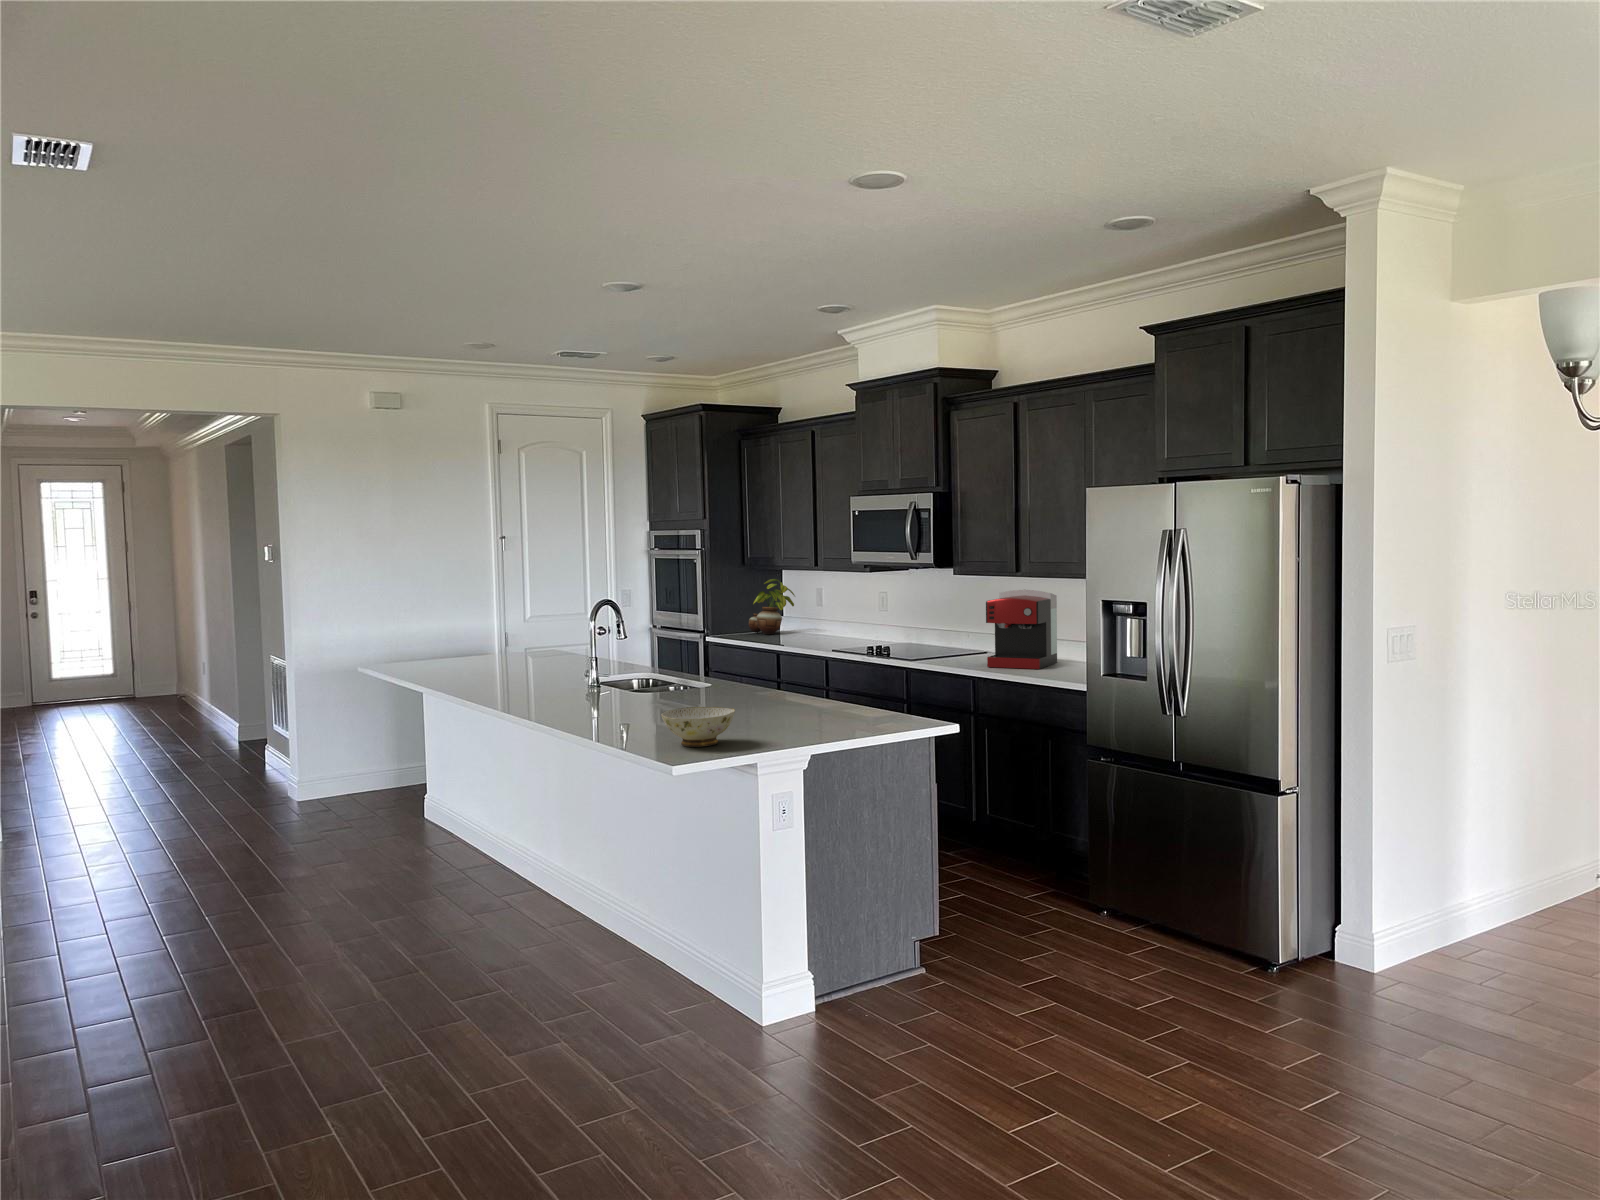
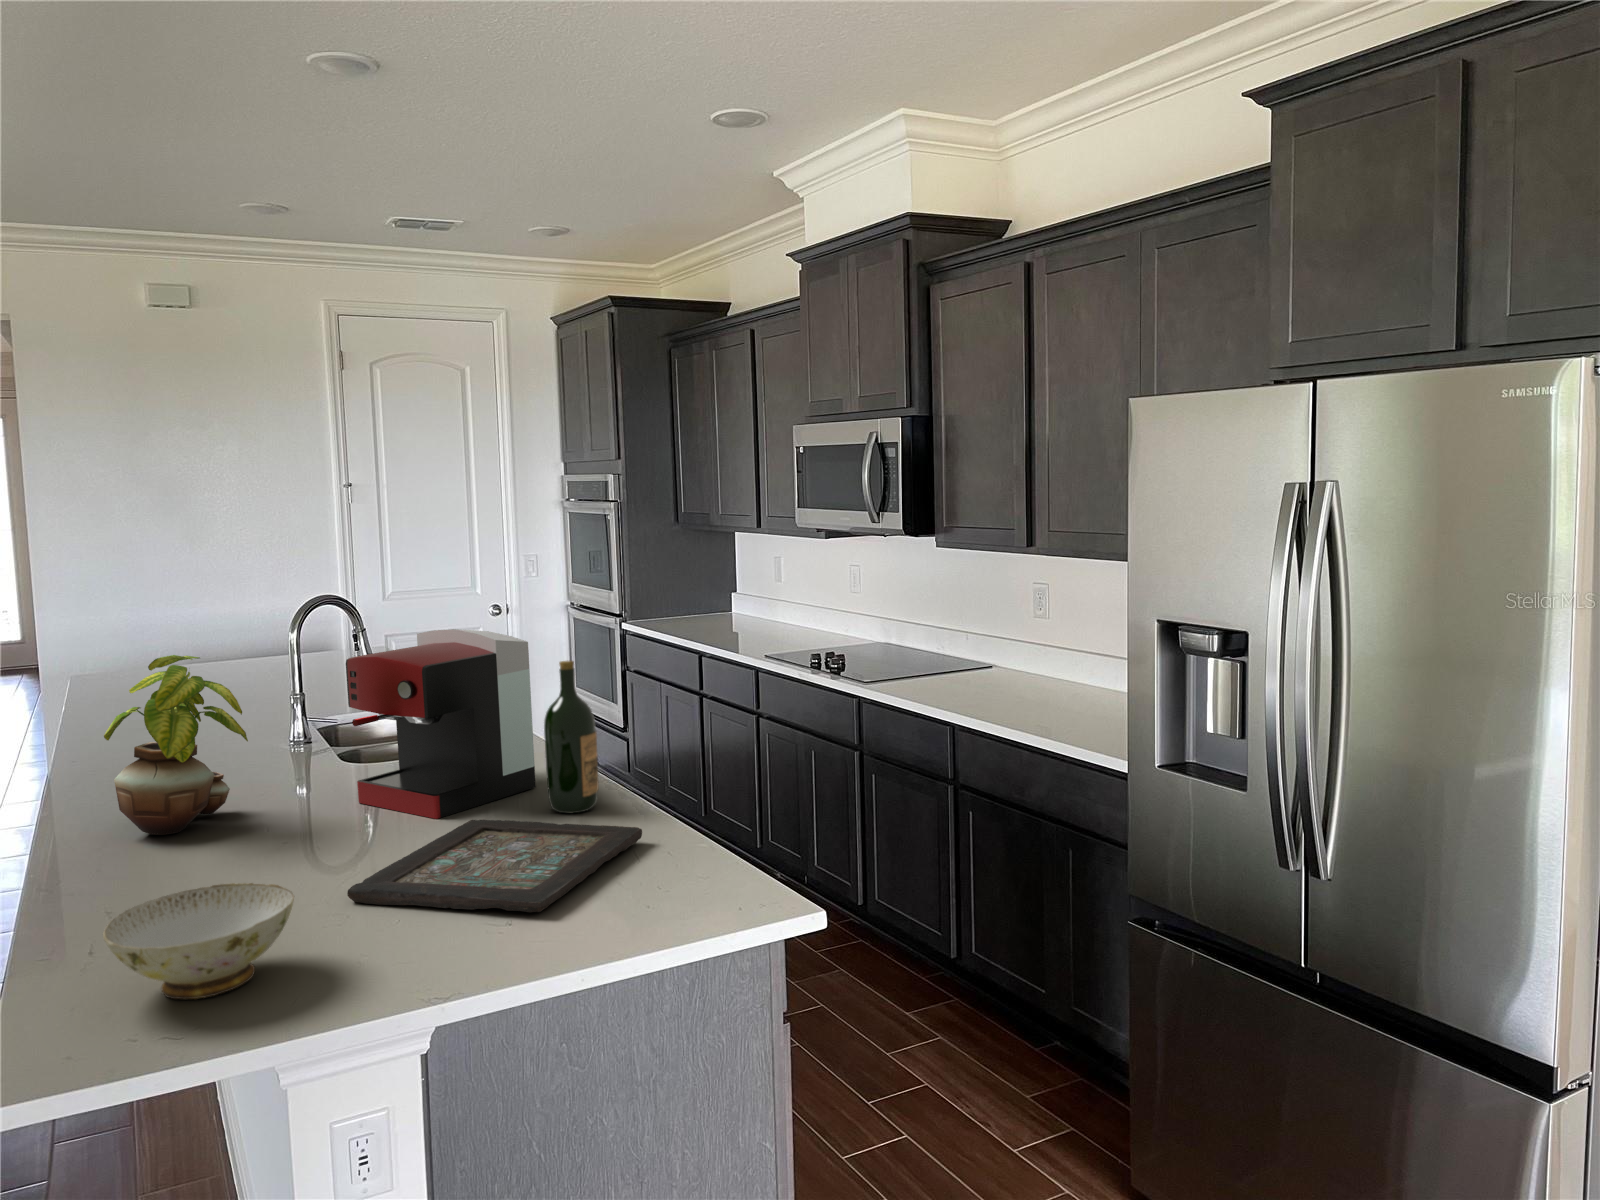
potted plant: present [749,579,795,634] -> present [104,655,248,835]
coffee maker: present [986,589,1057,669] -> present [346,629,536,819]
wine bottle: none [778,624,806,706] -> present [544,661,599,813]
decorative tray: none [723,704,845,728] -> present [347,820,642,912]

